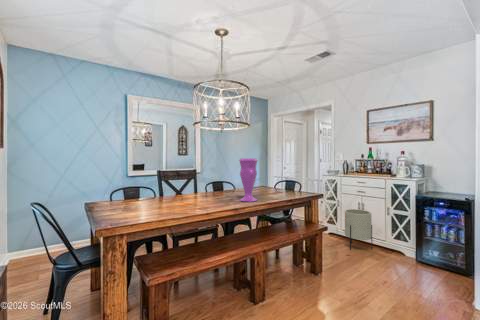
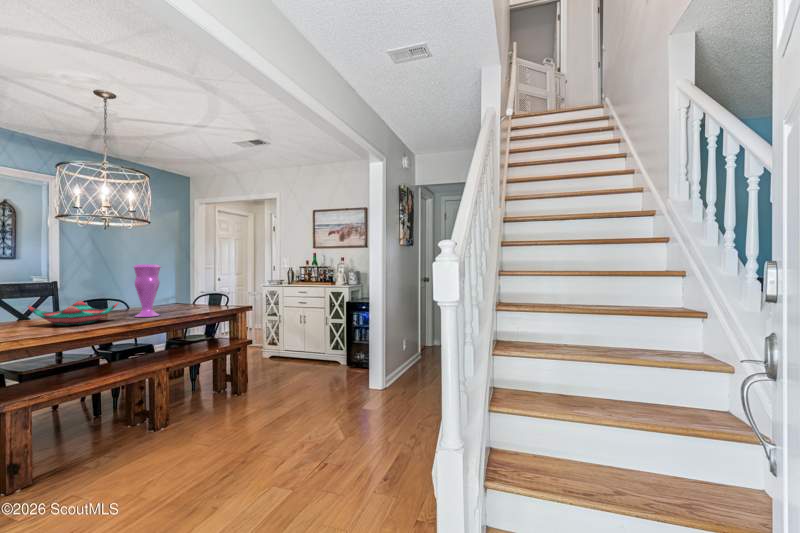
decorative bowl: none [177,186,230,206] -> present [28,301,119,326]
planter: present [345,209,372,250] -> none [283,323,312,368]

